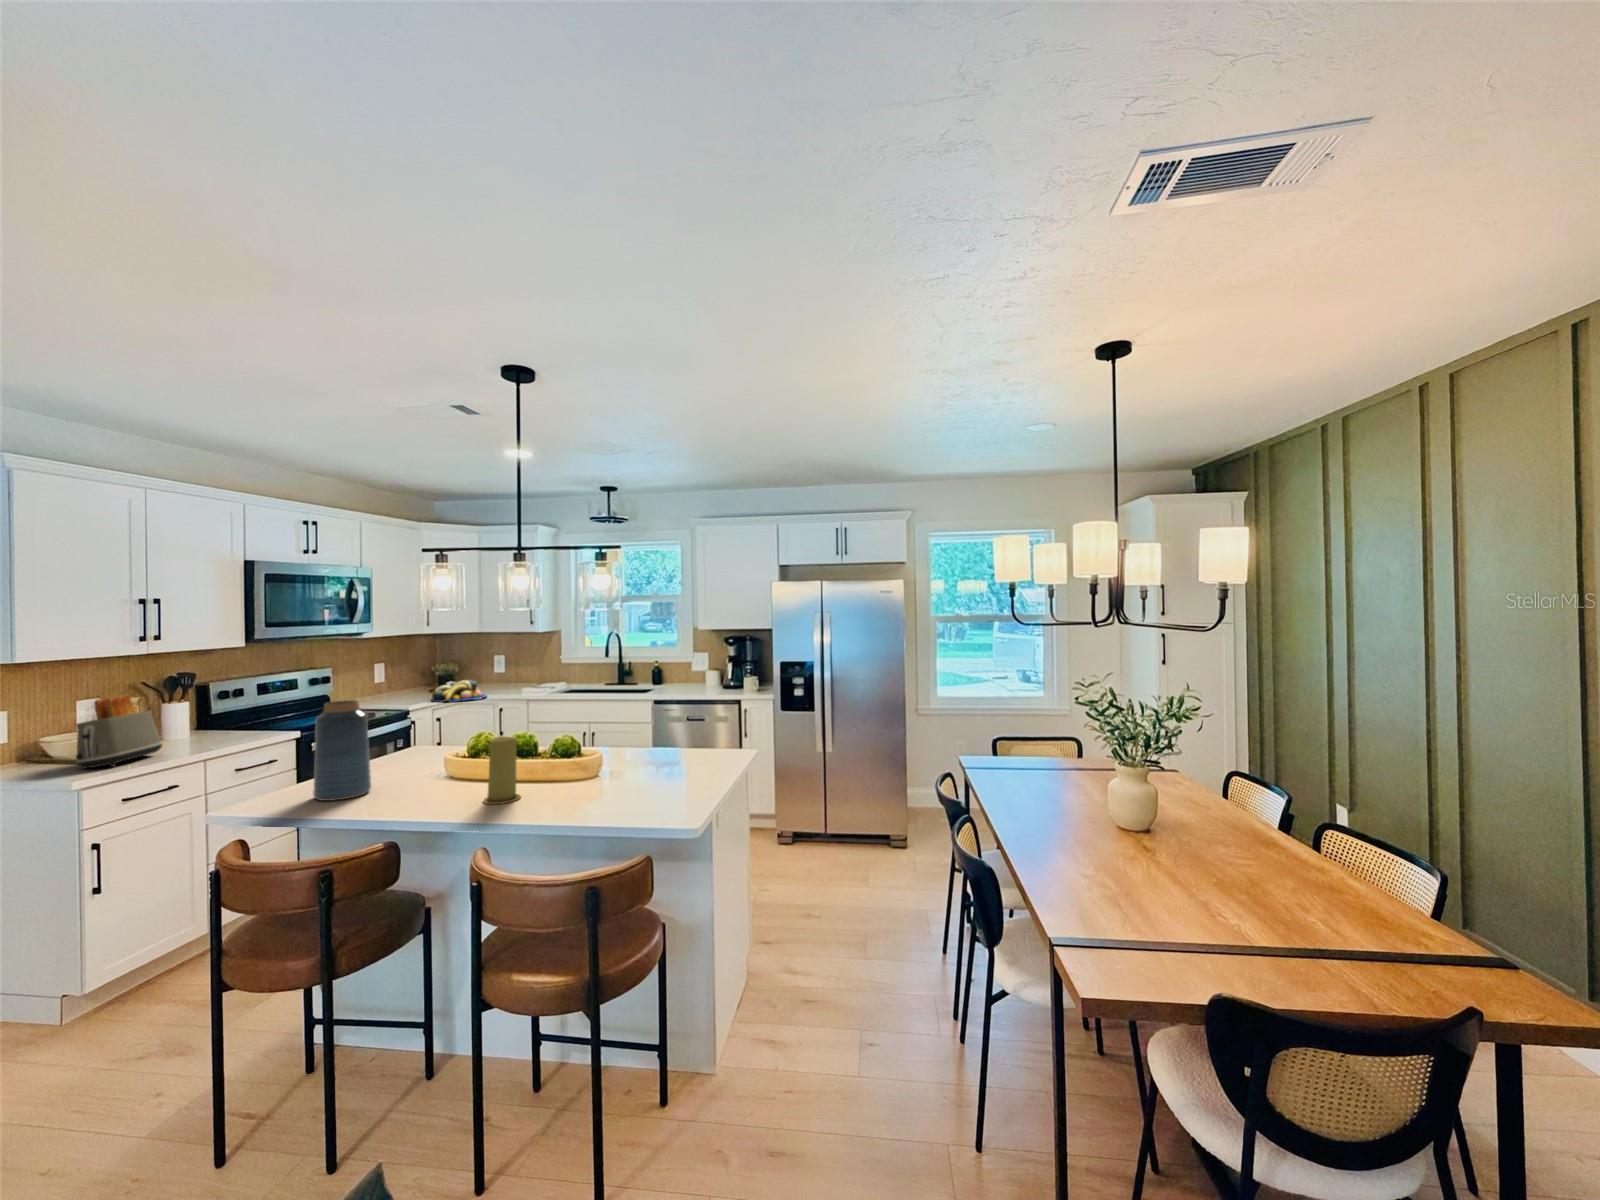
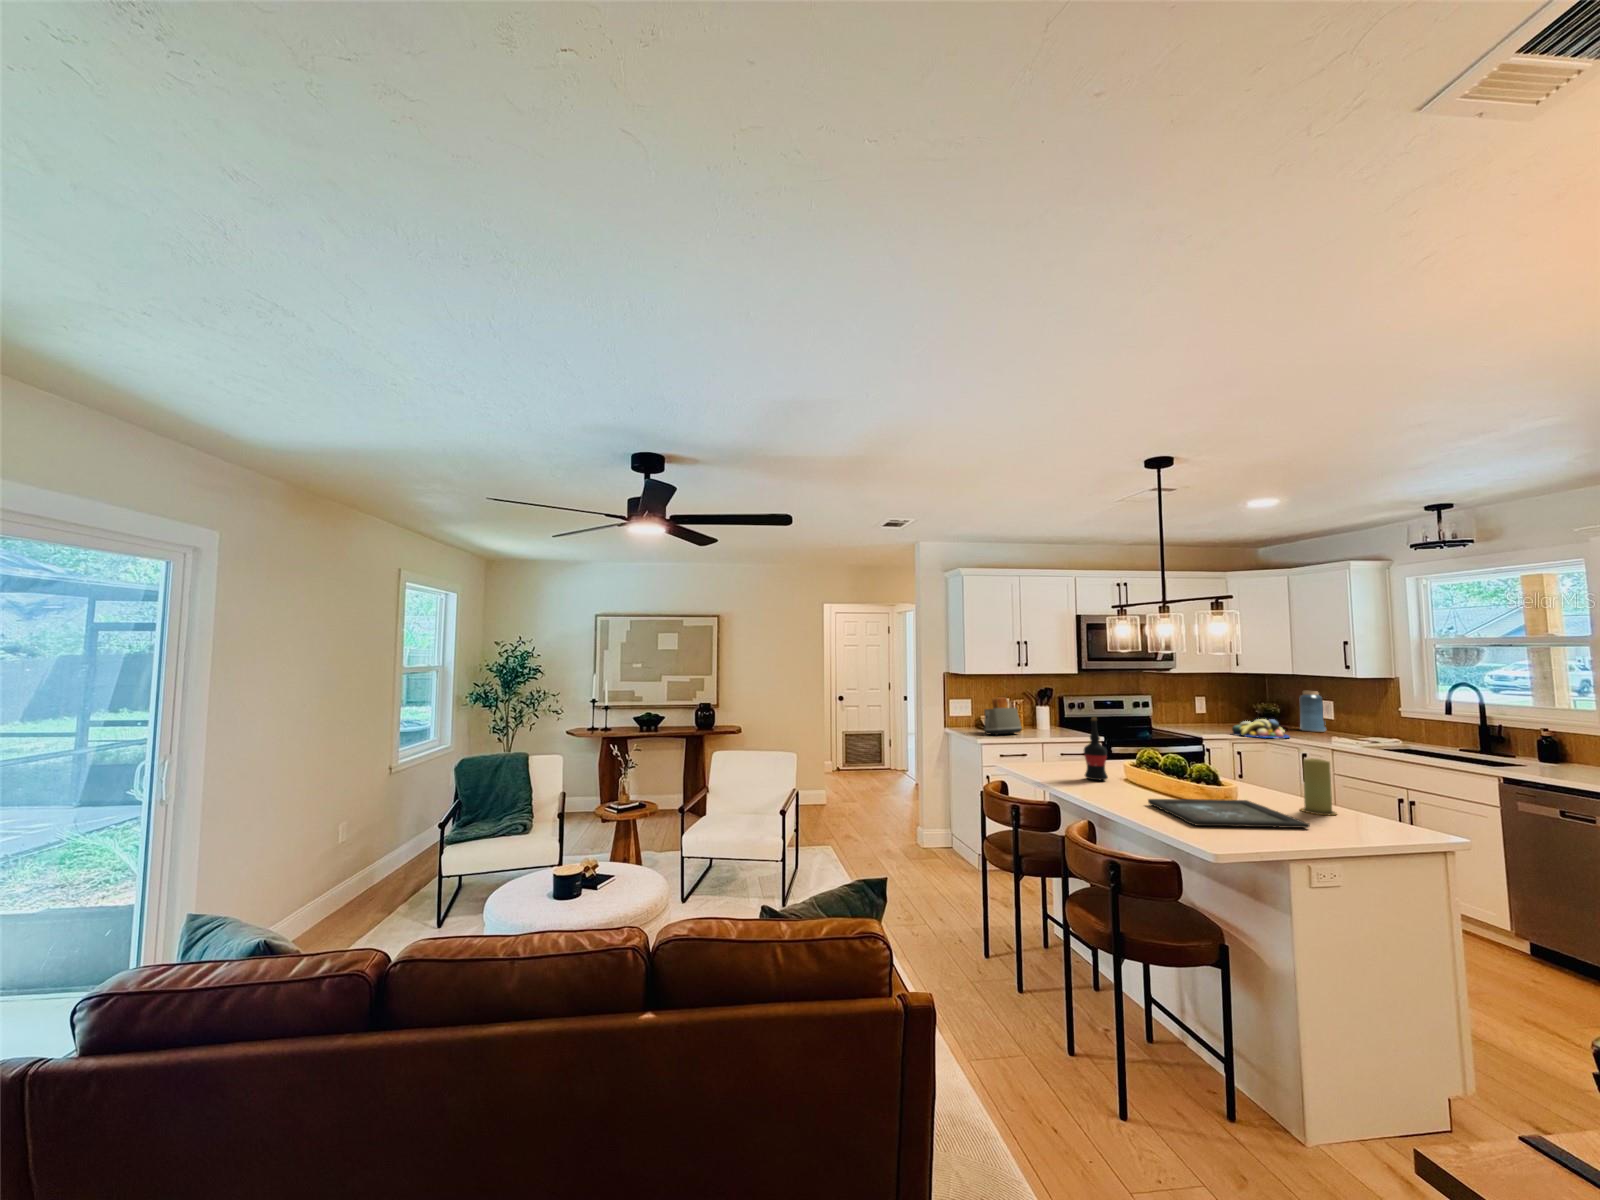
vase: present [313,700,371,801] -> present [1300,691,1326,732]
wine bottle: none [410,704,446,794] -> present [1084,717,1108,780]
candle: present [483,736,521,804] -> present [1300,758,1337,815]
tray: none [555,767,706,810] -> present [1148,799,1310,828]

